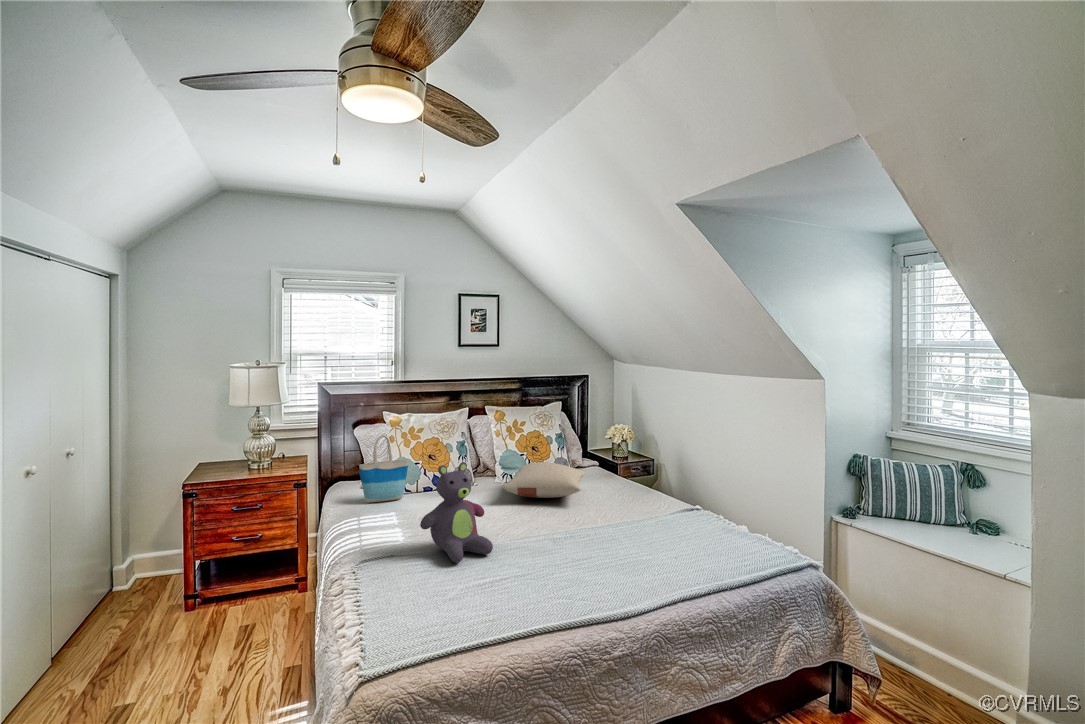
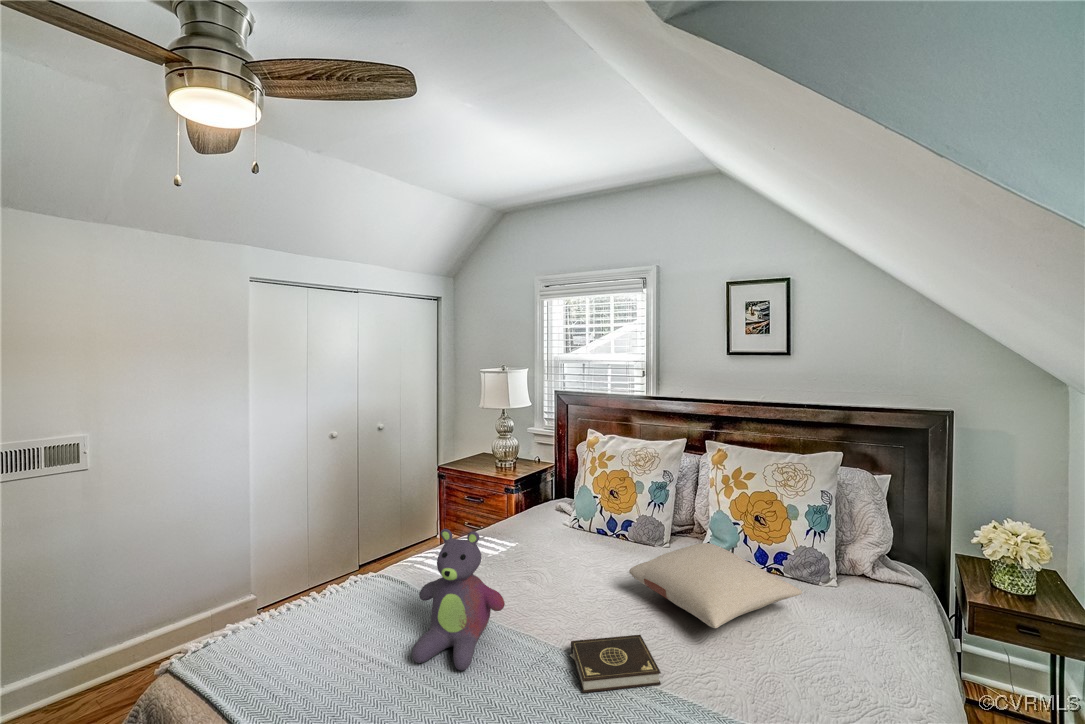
tote bag: present [359,435,409,502] -> none [521,460,568,535]
book: none [522,510,578,535] -> present [570,635,661,693]

